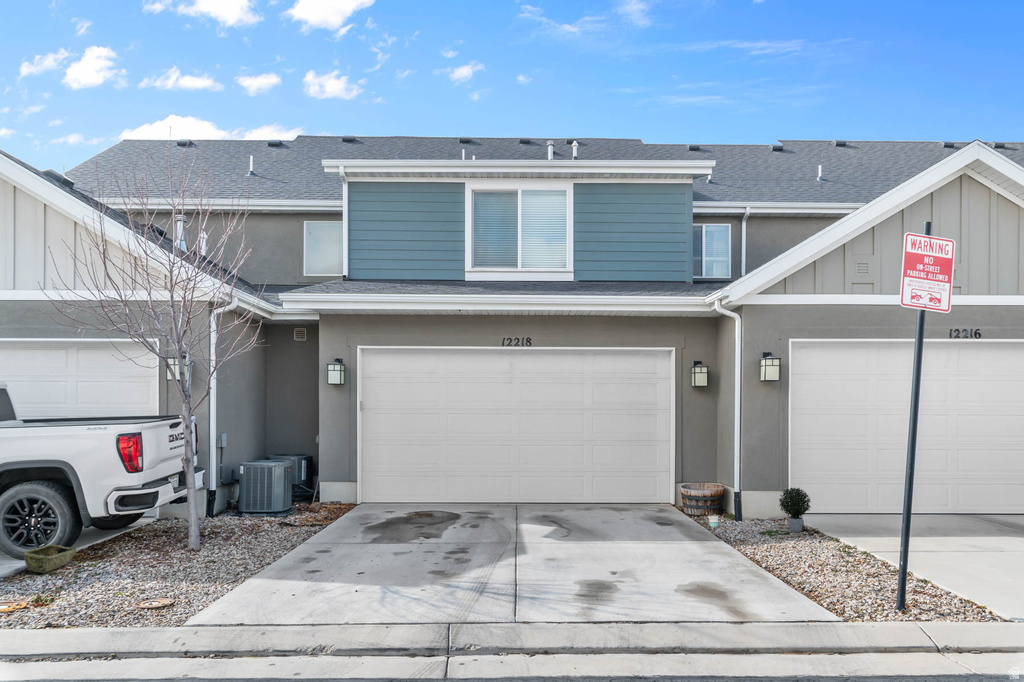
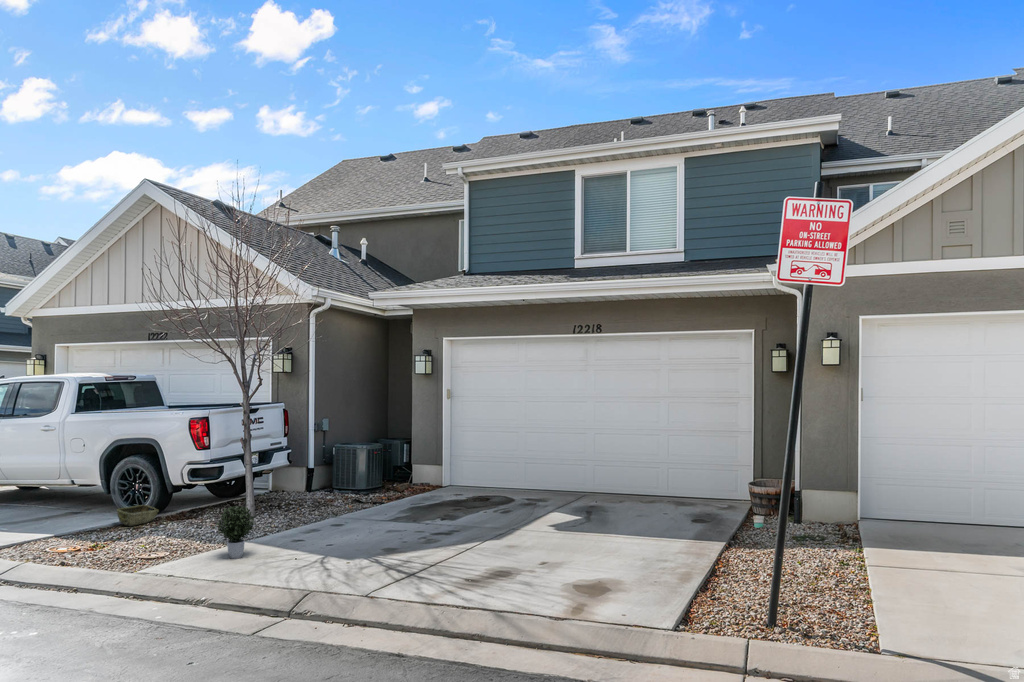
potted plant: present [779,488,811,532] -> present [216,506,255,559]

